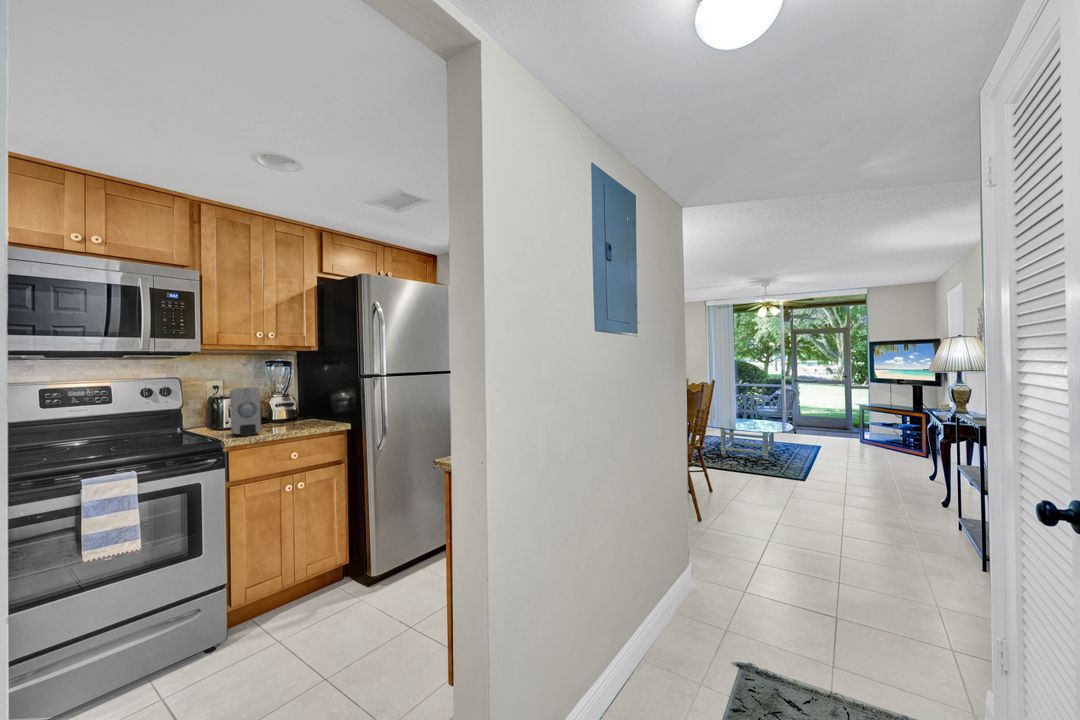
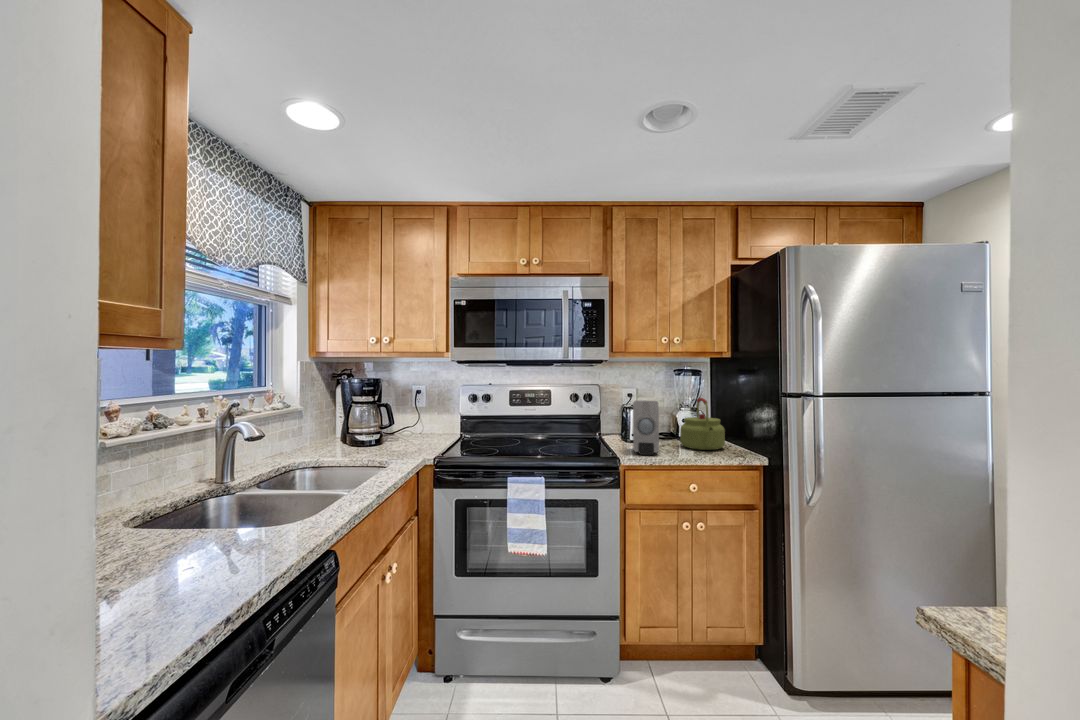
kettle: none [275,384,315,427] -> present [680,398,725,450]

